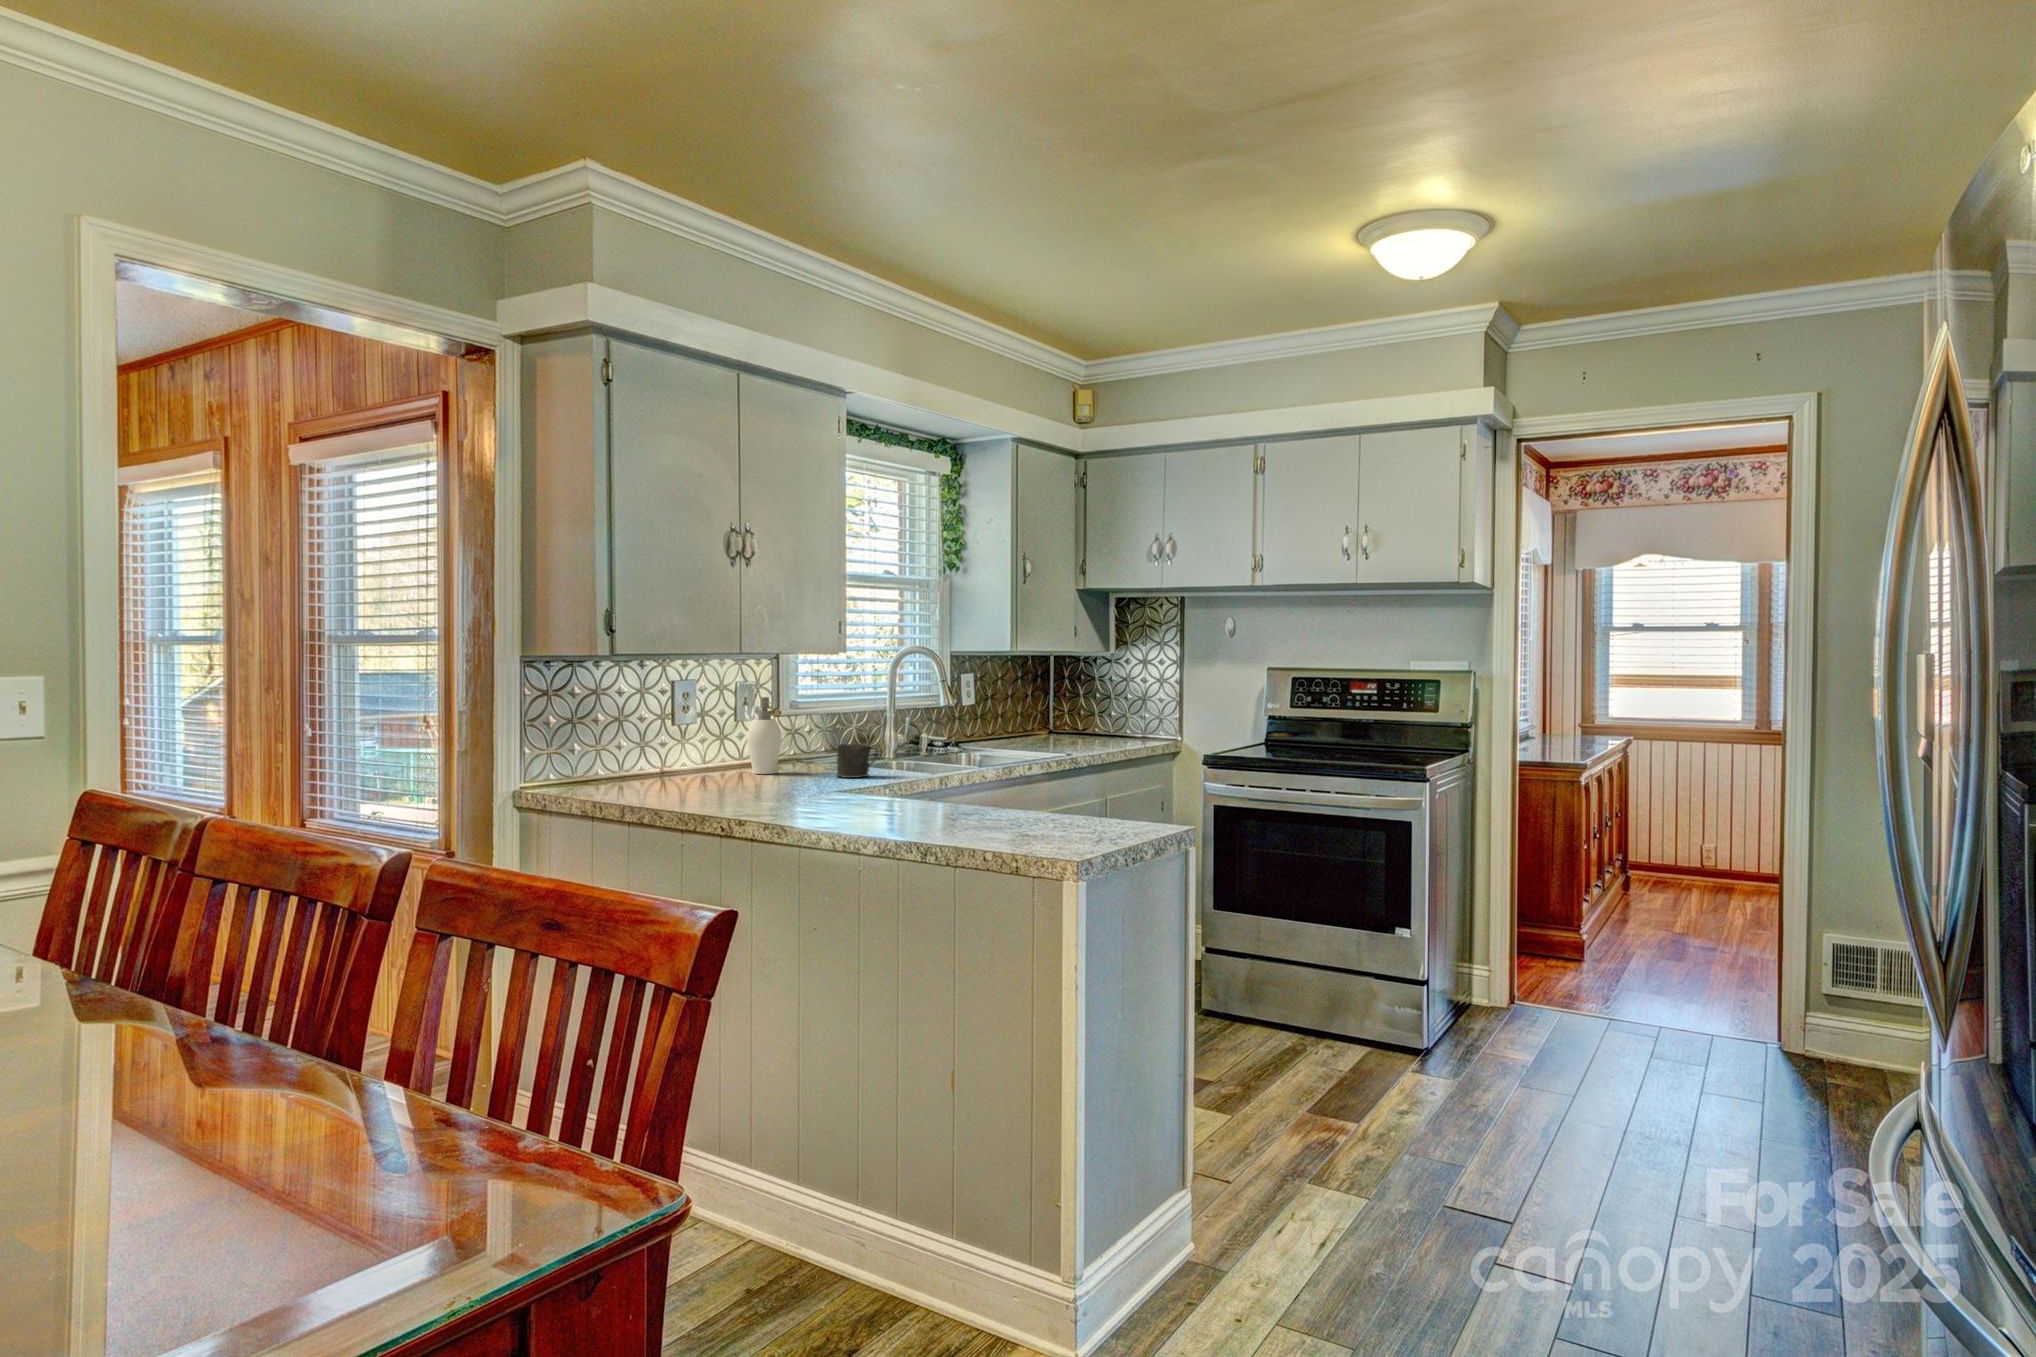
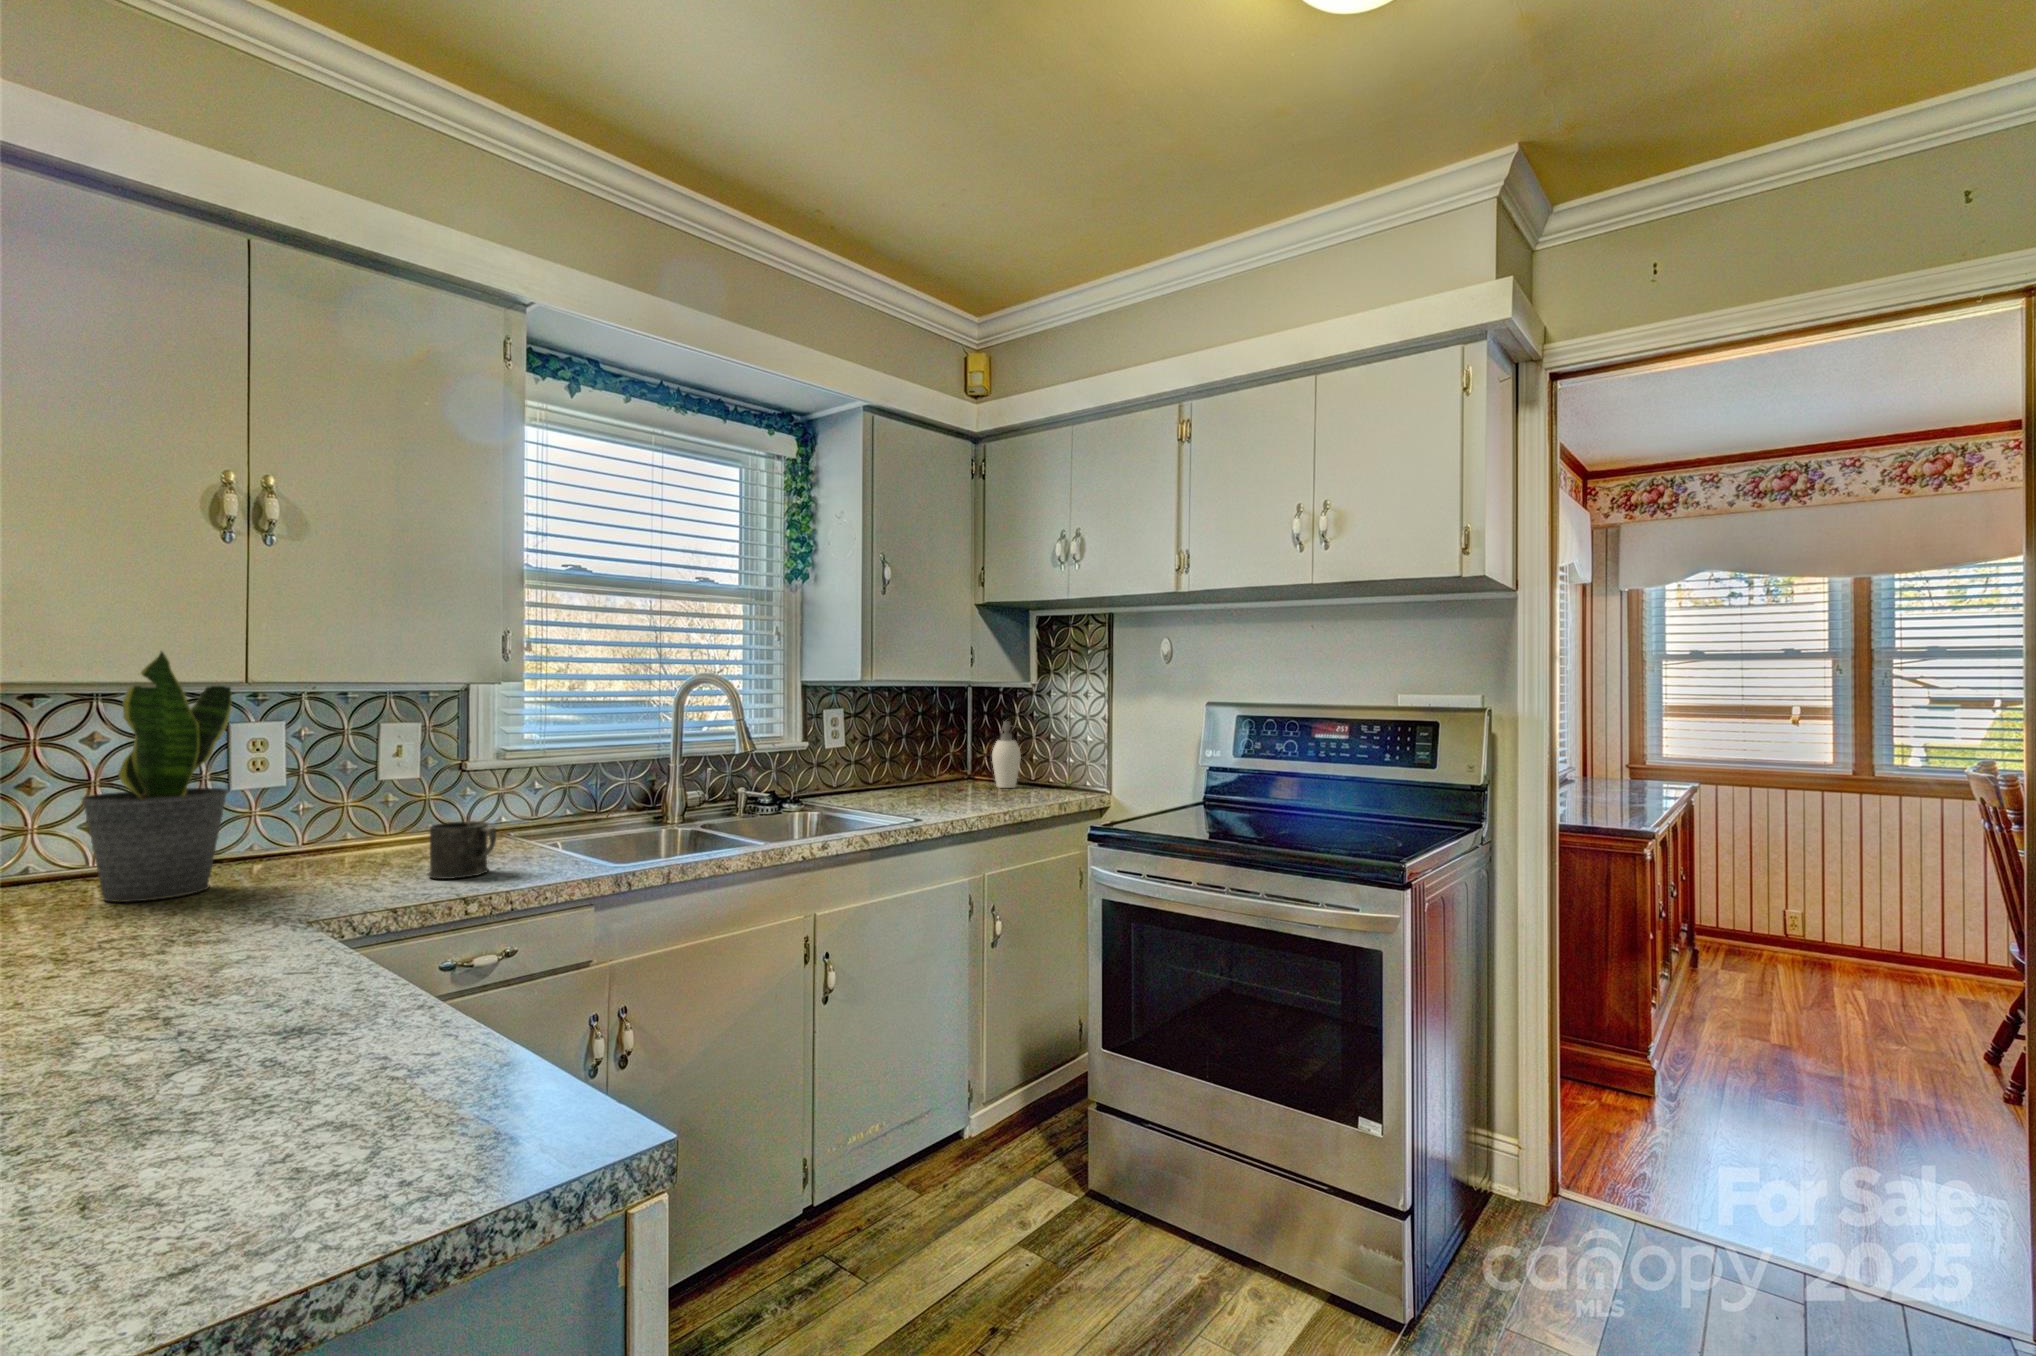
potted plant: none [666,634,736,786] -> present [81,651,231,902]
soap dispenser: present [747,697,781,774] -> present [992,721,1021,788]

